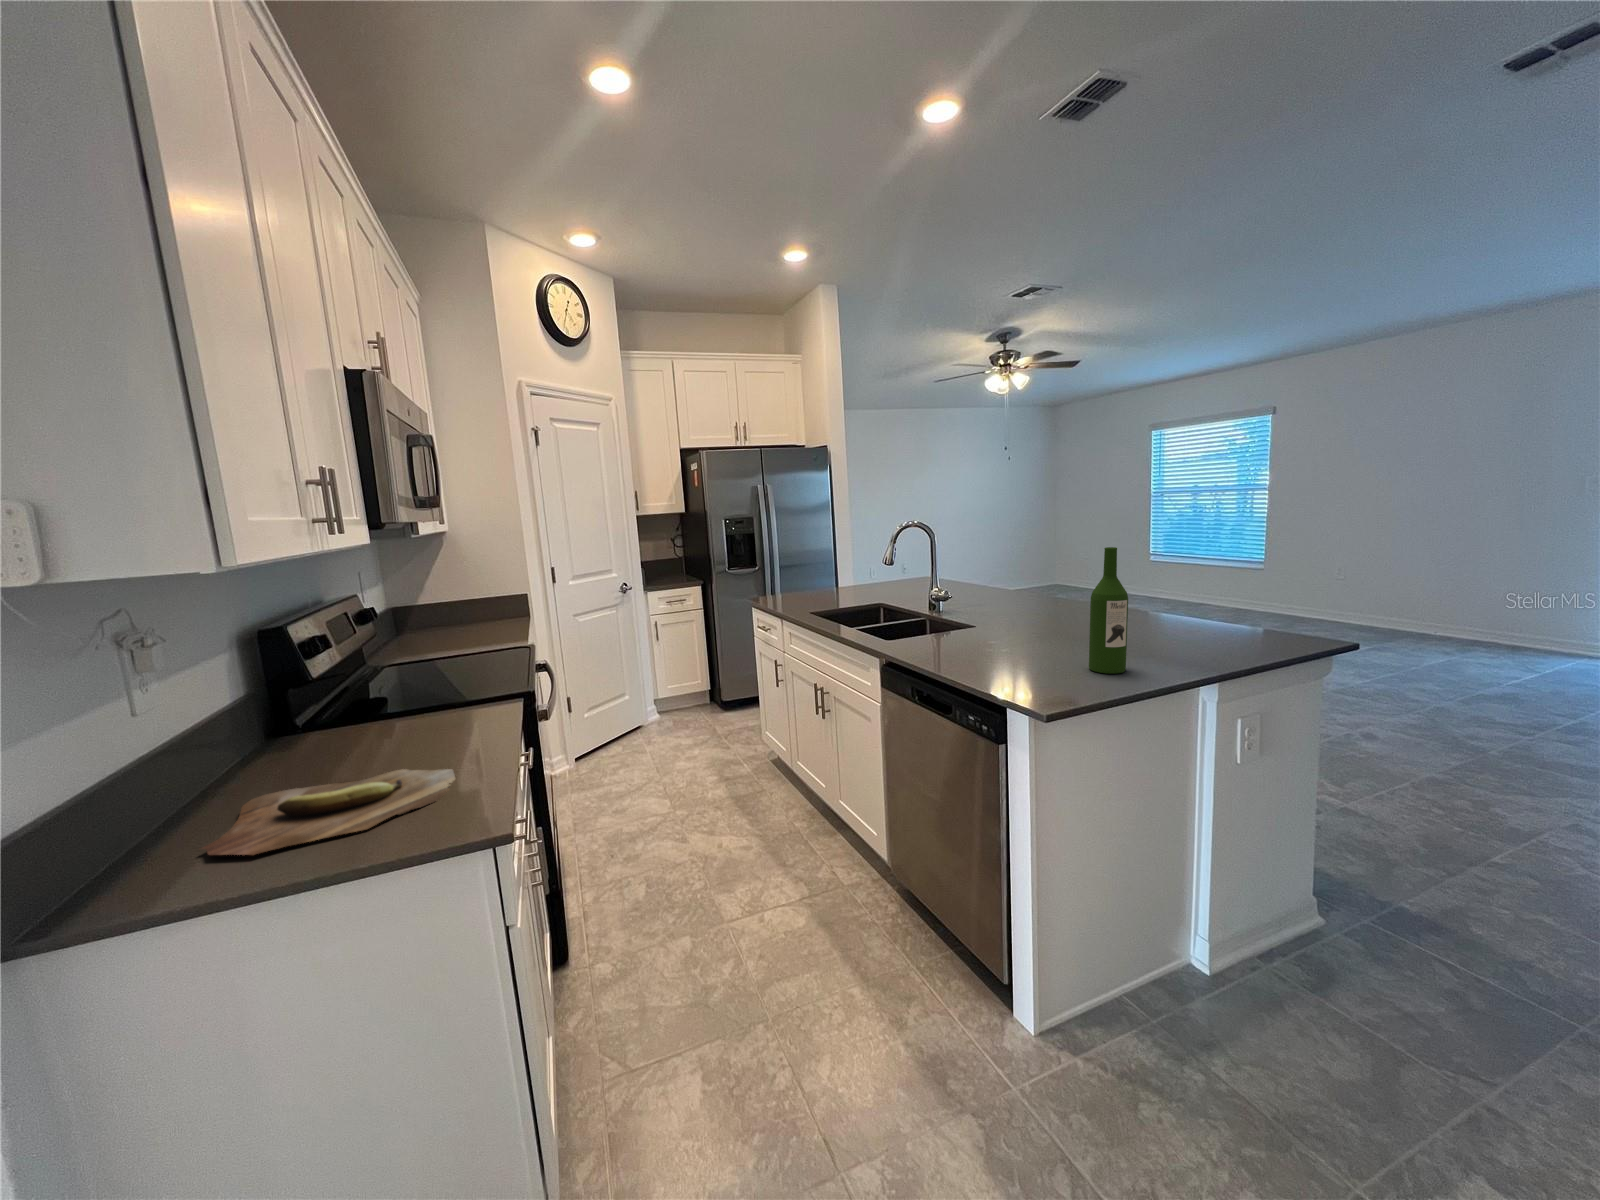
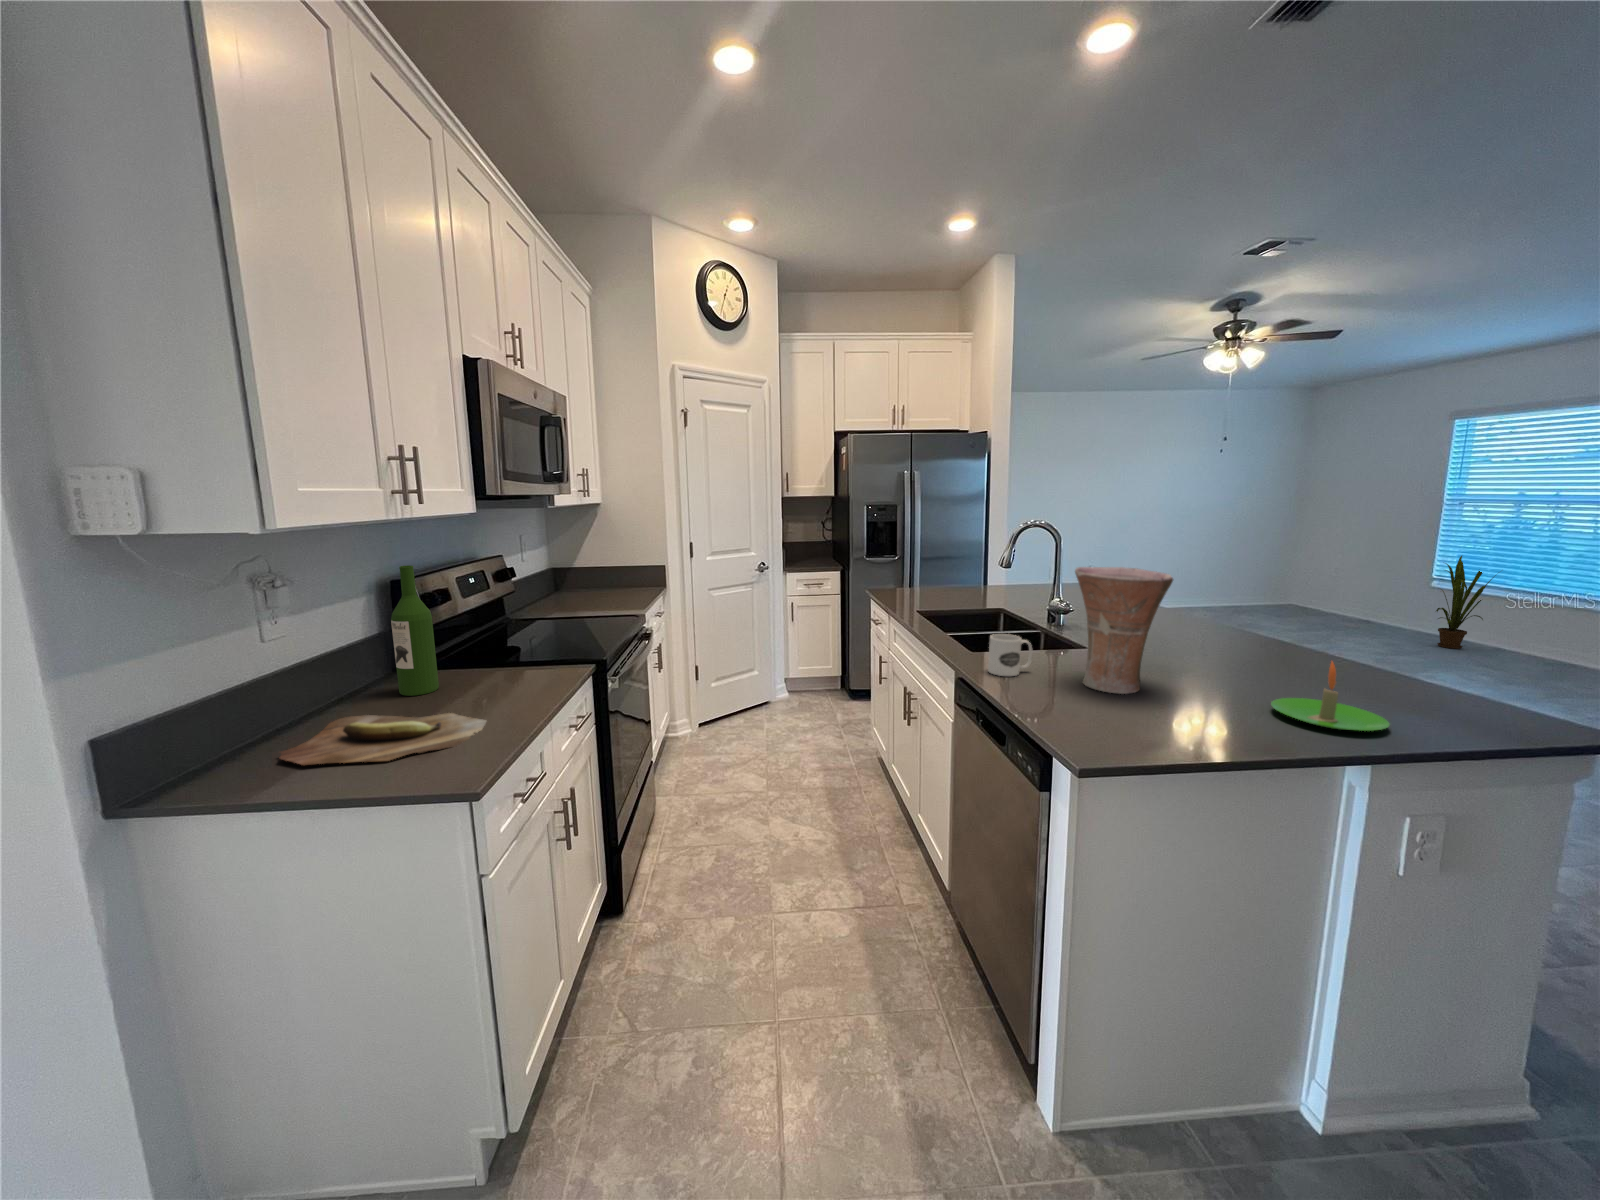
house plant: none [1147,529,1190,605] -> present [1436,556,1496,649]
wine bottle: present [1089,547,1128,674] -> present [391,566,439,696]
vase: none [978,551,1057,655] -> present [1075,567,1173,694]
candle: none [1135,607,1216,658] -> present [1271,662,1390,731]
mug: none [912,618,947,655] -> present [988,634,1032,676]

